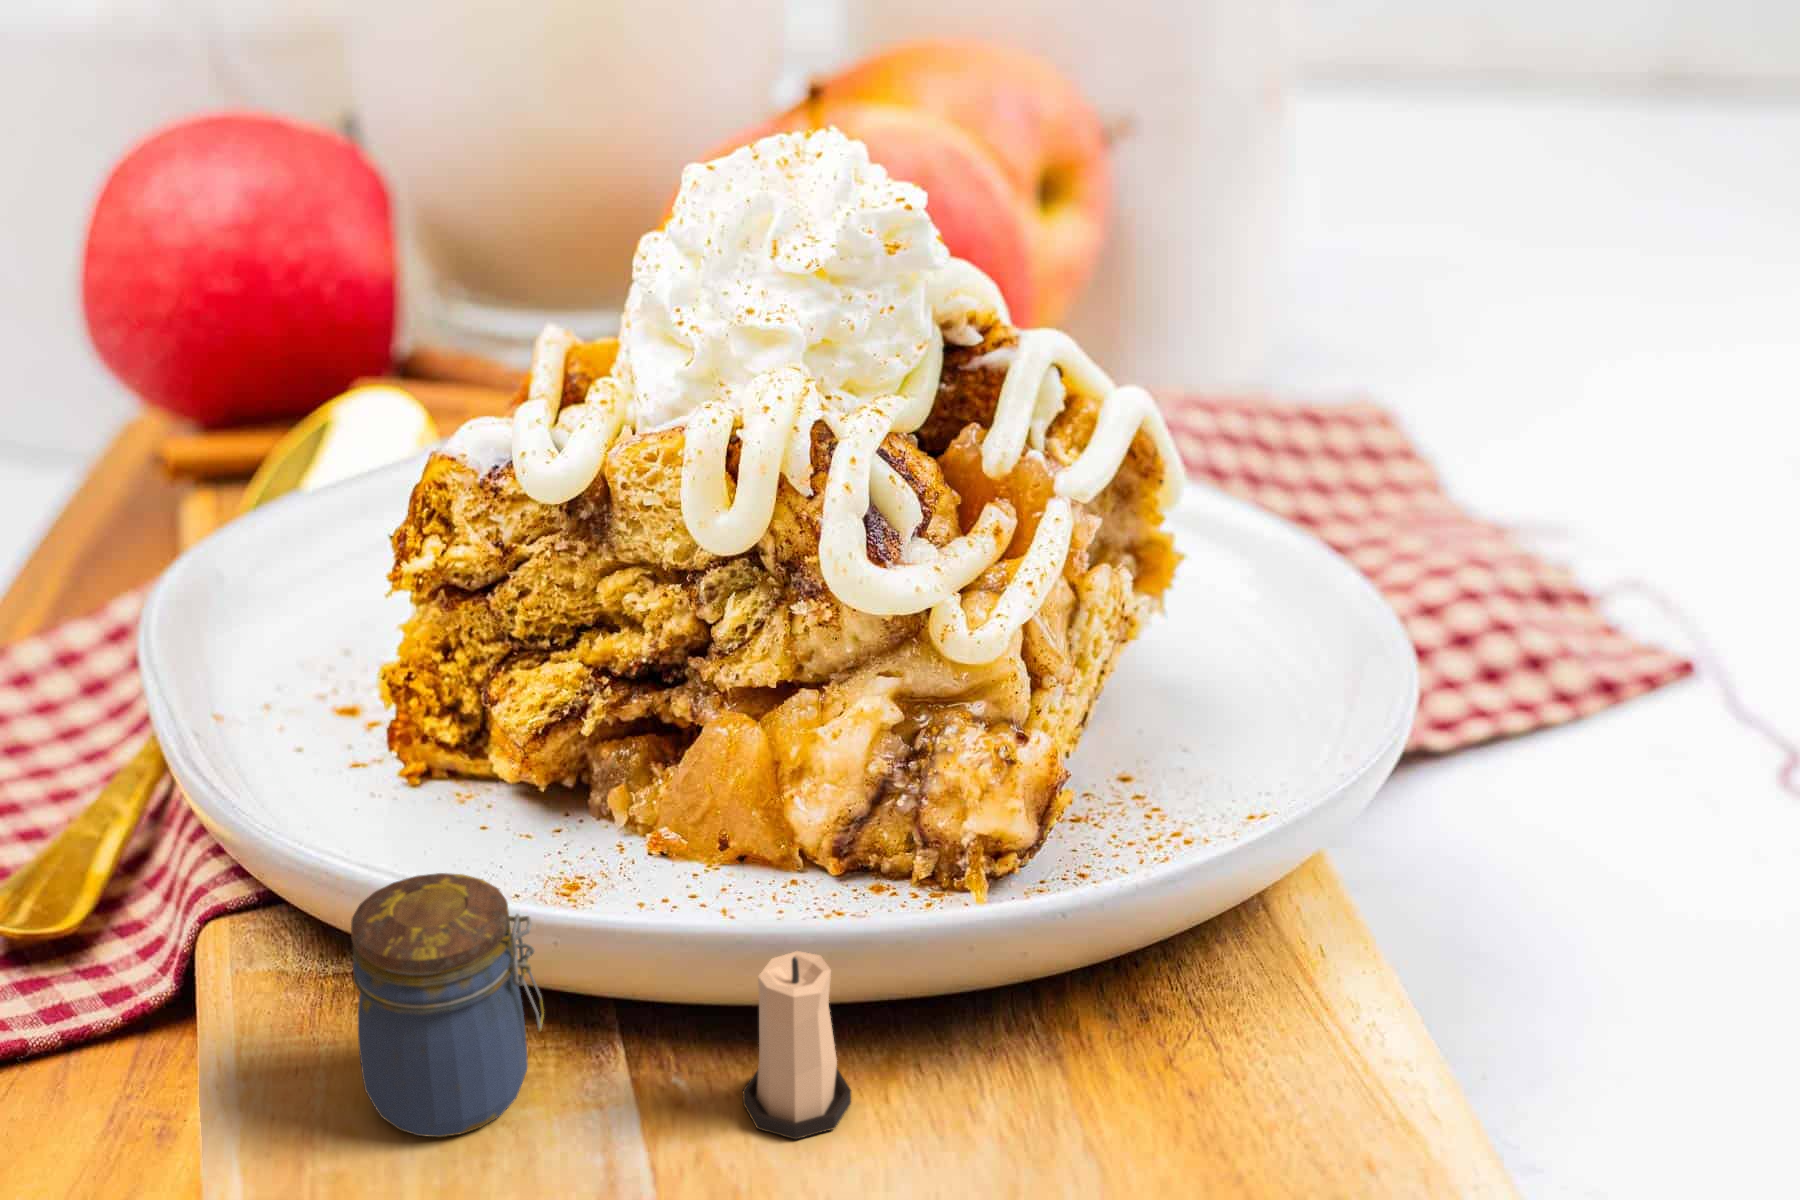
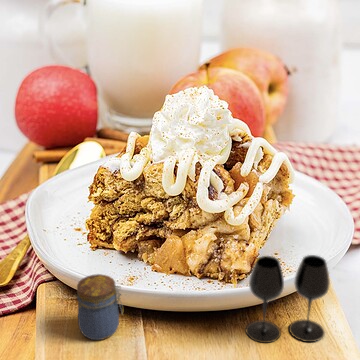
wine glass: none [1029,763,1351,1113] -> present [246,255,330,343]
candle: present [743,951,851,1139] -> none [172,298,200,345]

